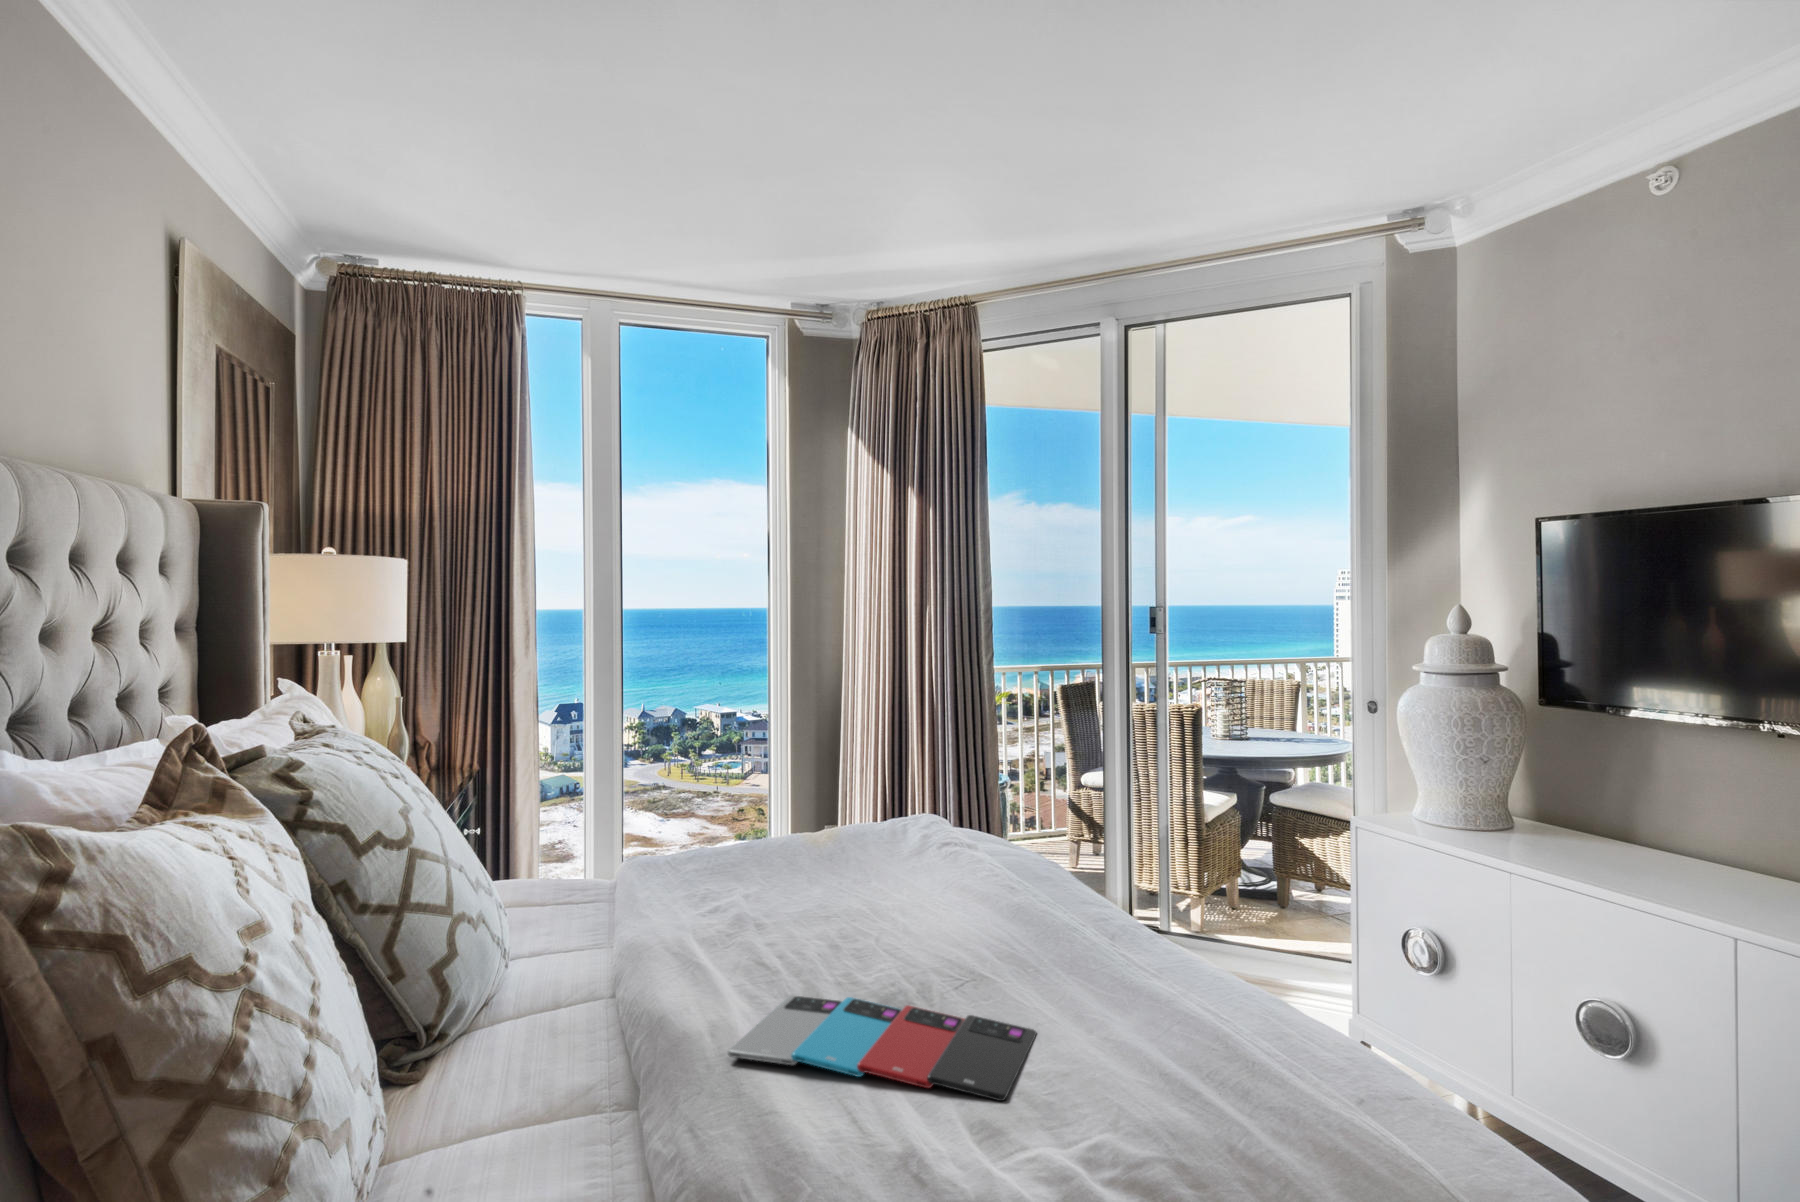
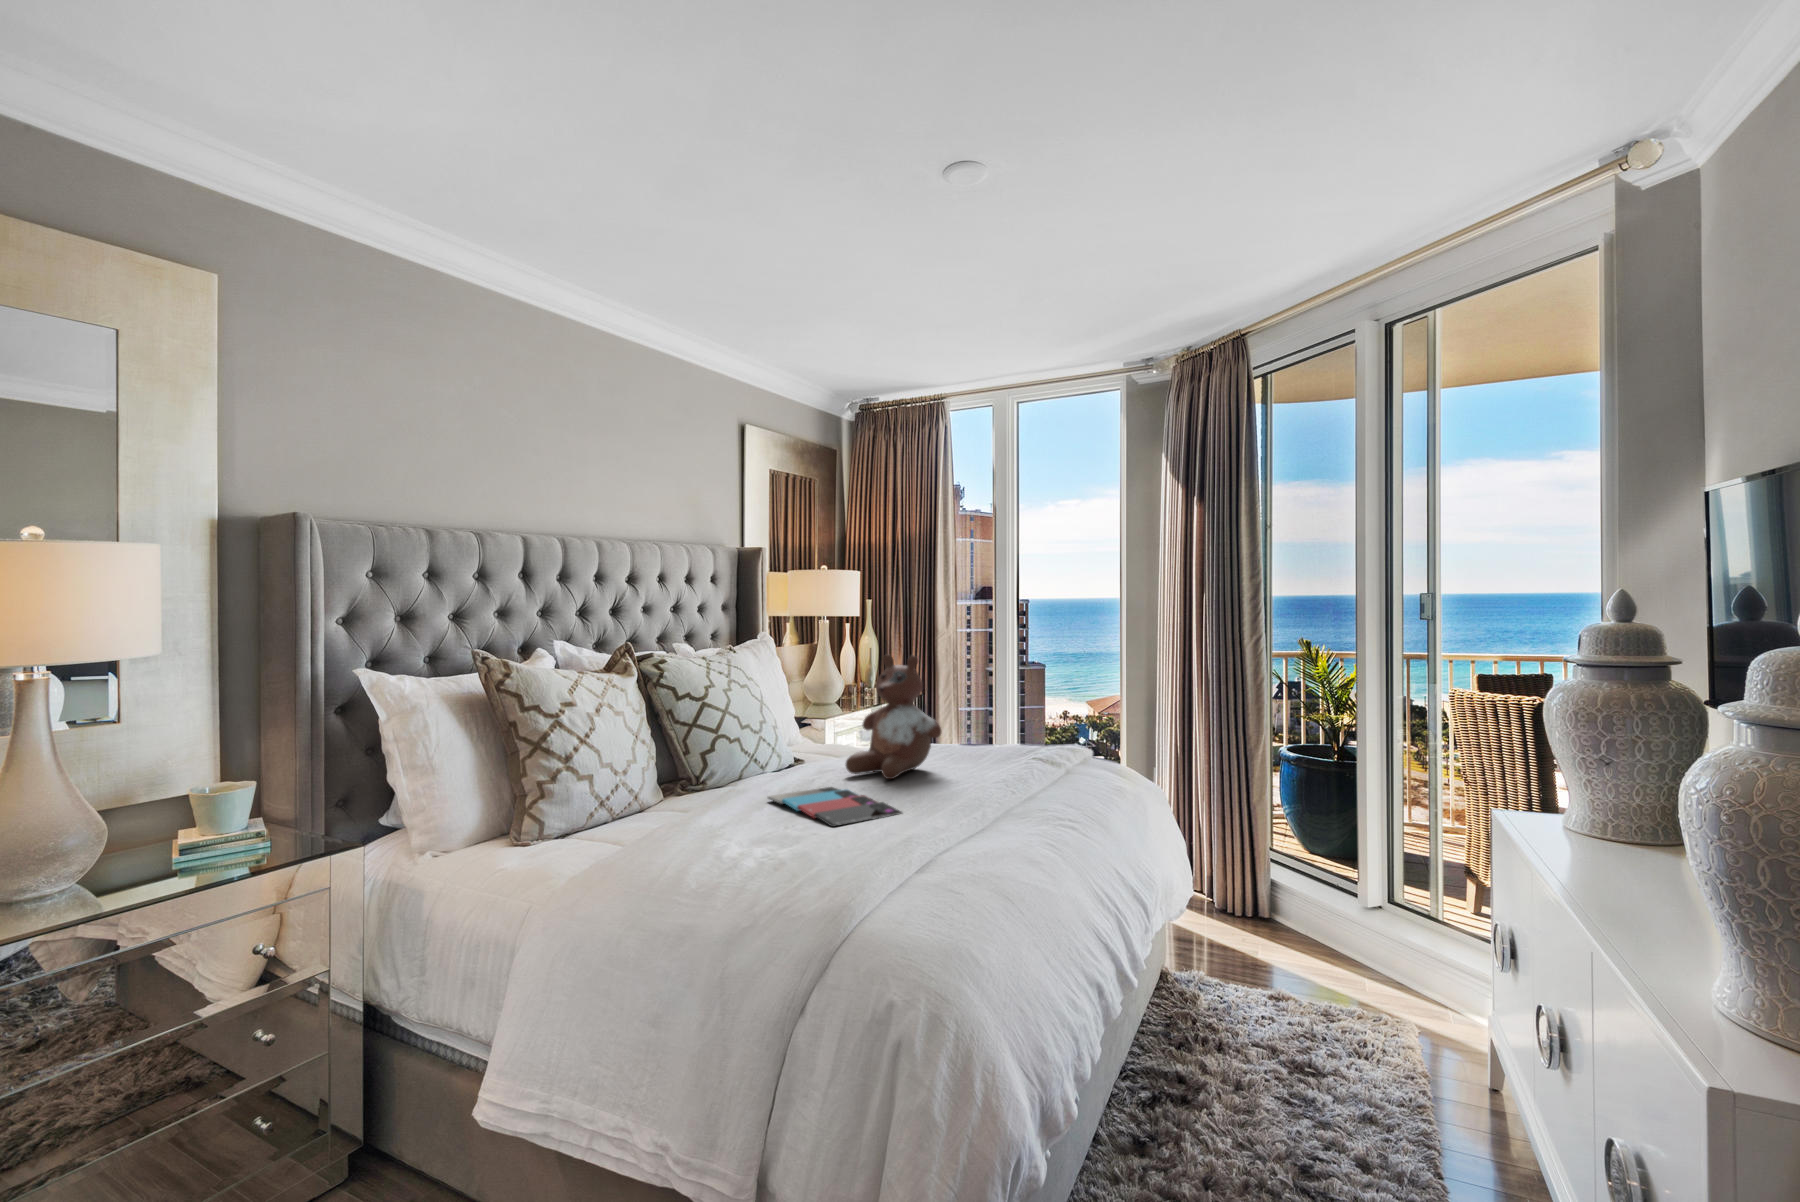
stuffed bear: none [721,718,895,954] -> present [846,654,941,779]

